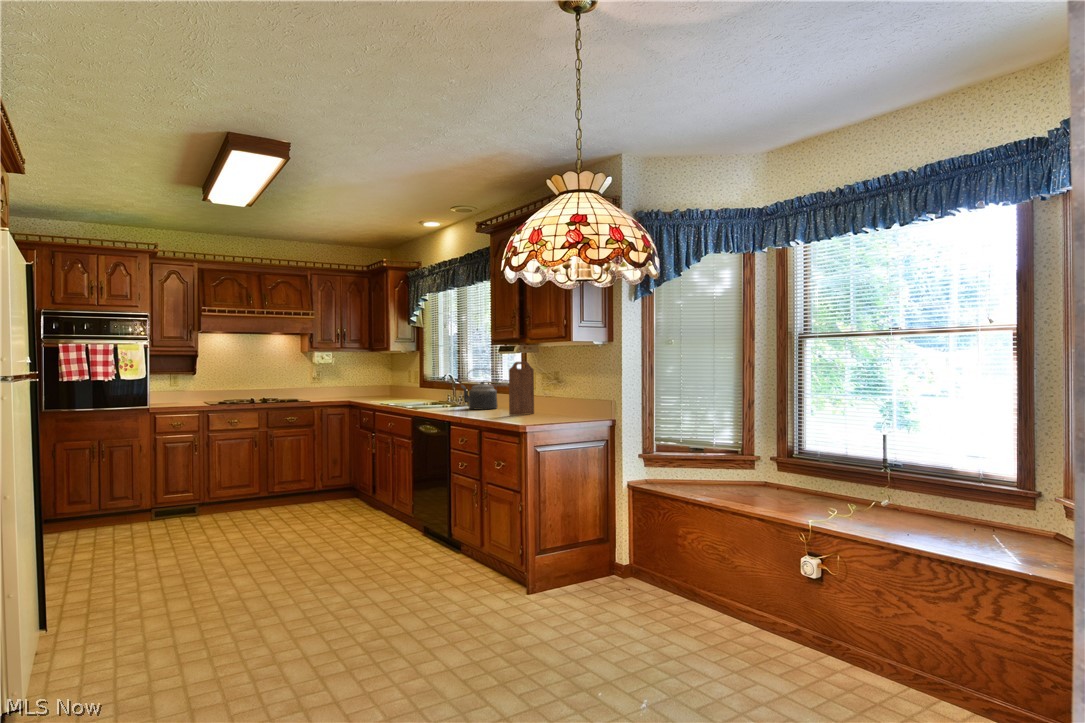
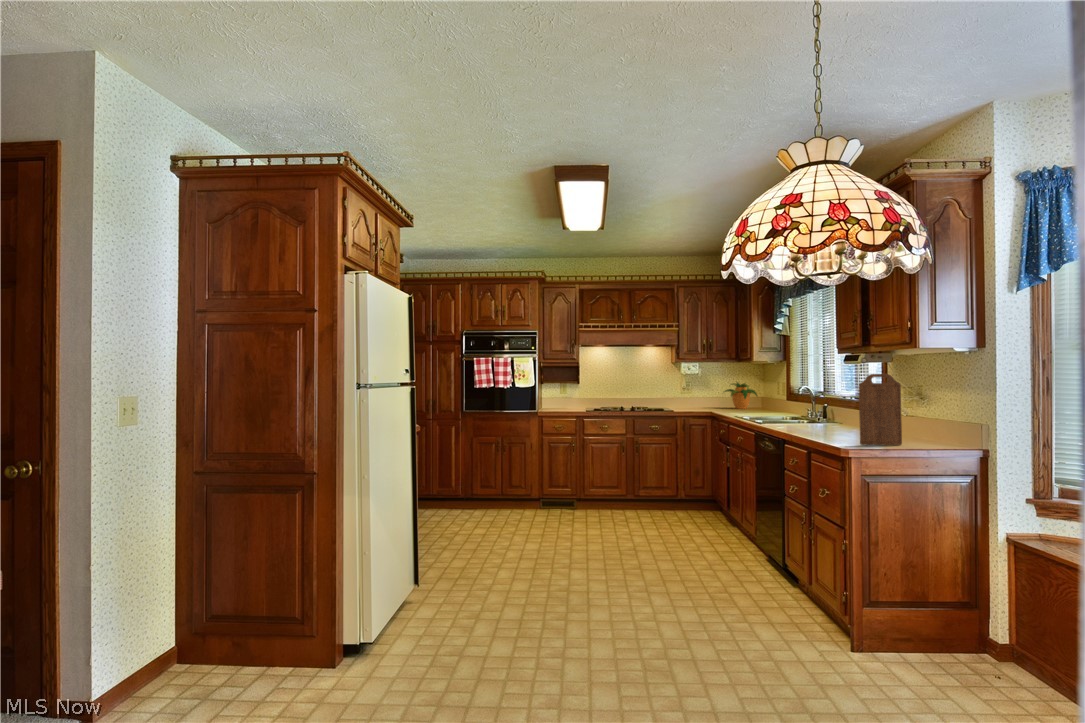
kettle: present [461,369,498,410] -> none [809,382,861,432]
potted plant: none [355,370,389,398] -> present [724,382,757,409]

